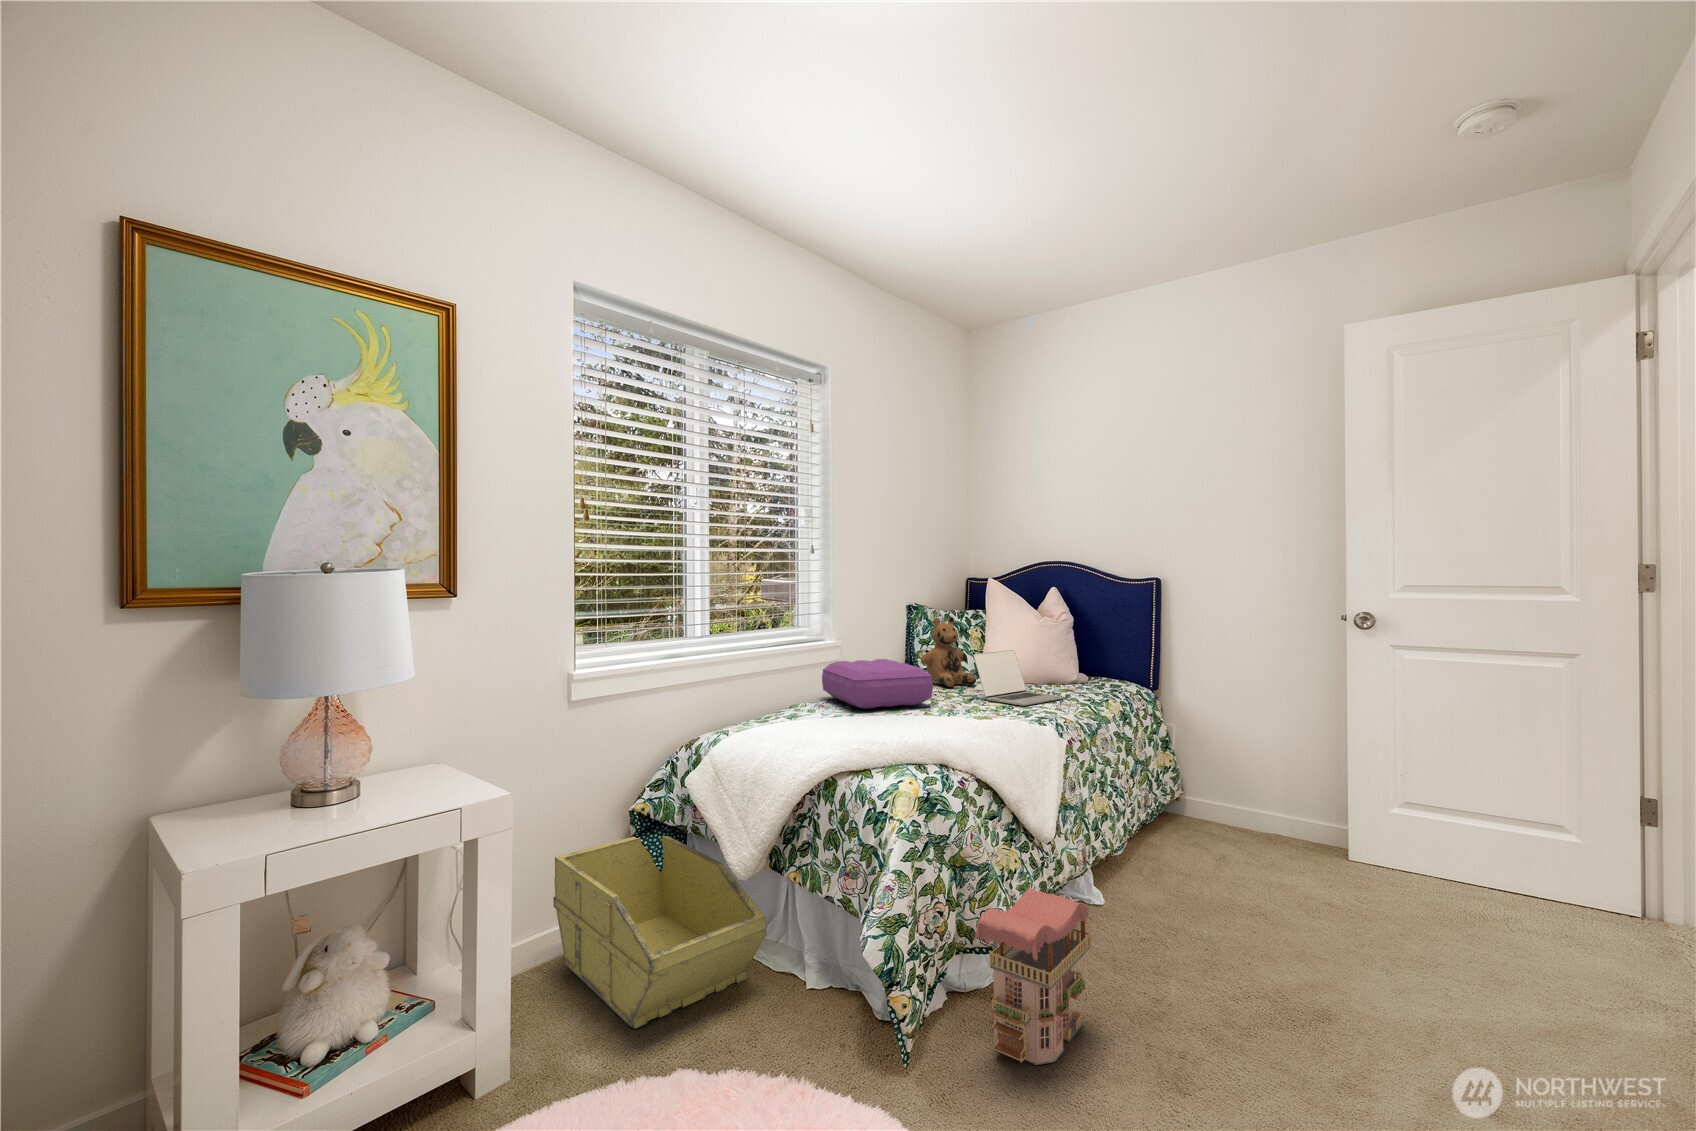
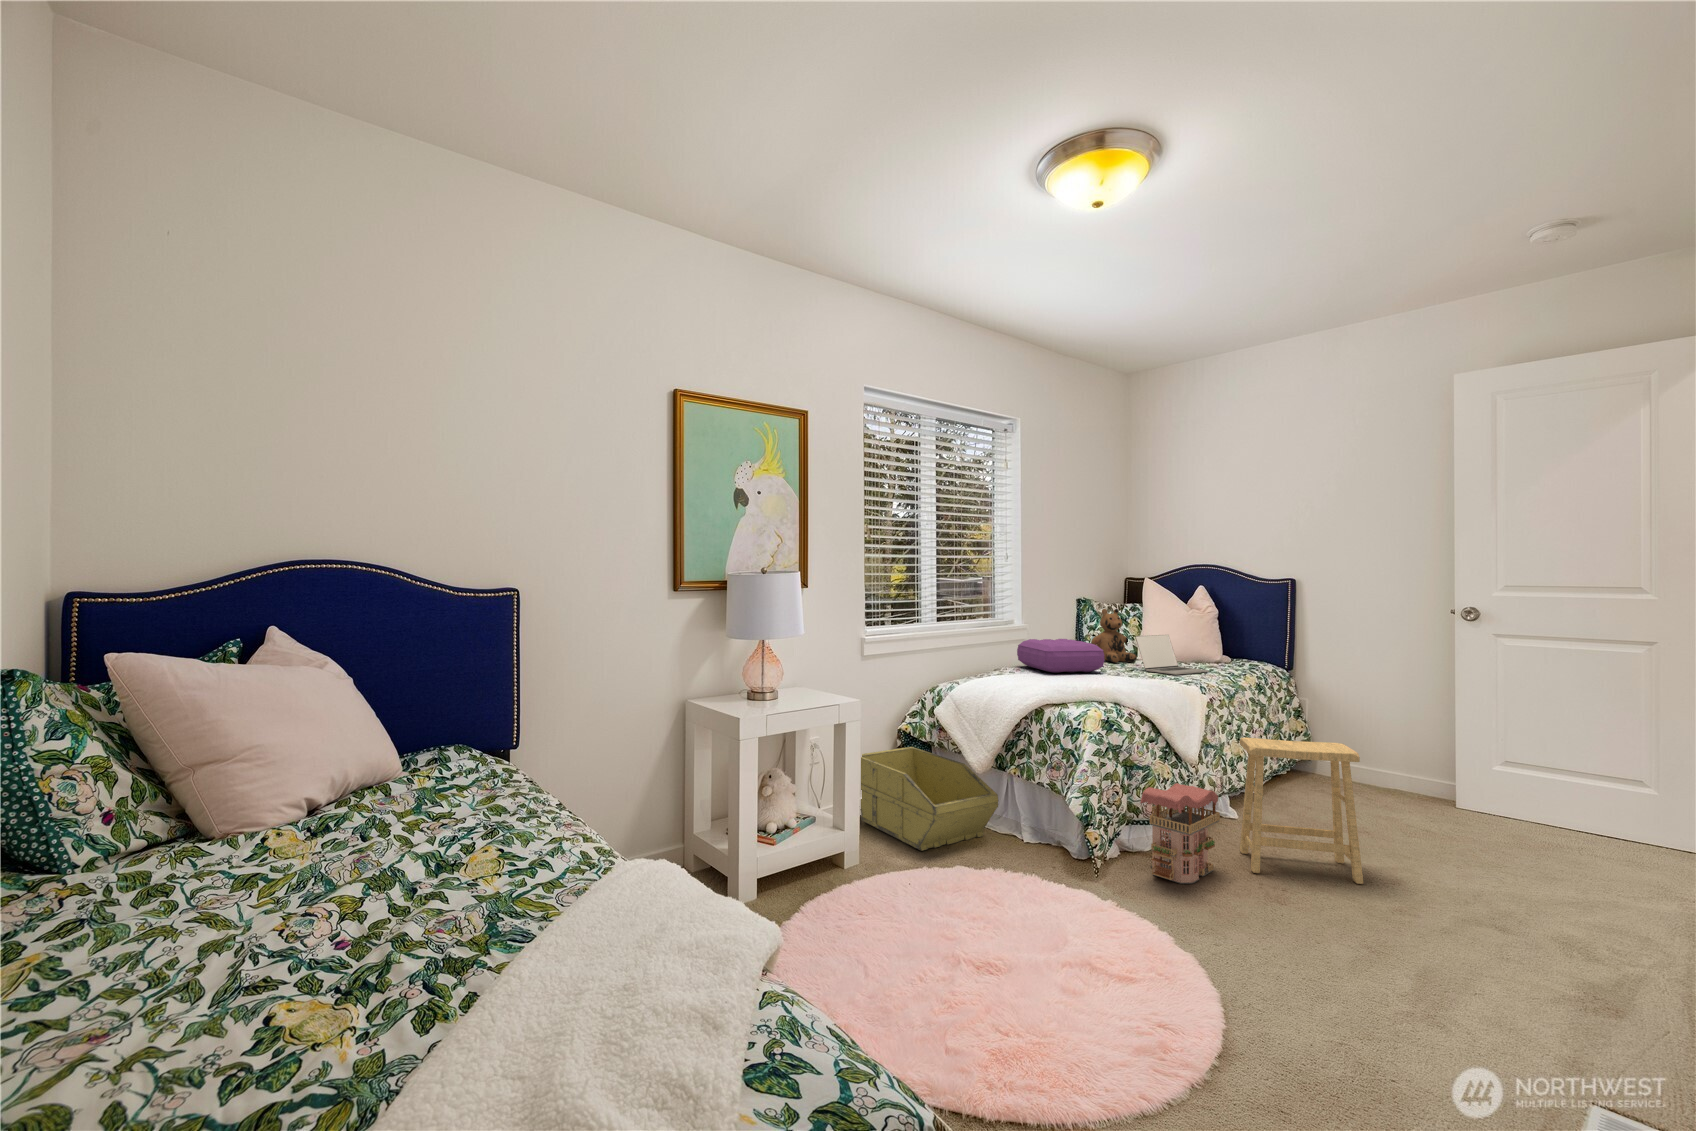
footstool: none [1114,808,1294,1032] -> present [1240,737,1363,884]

